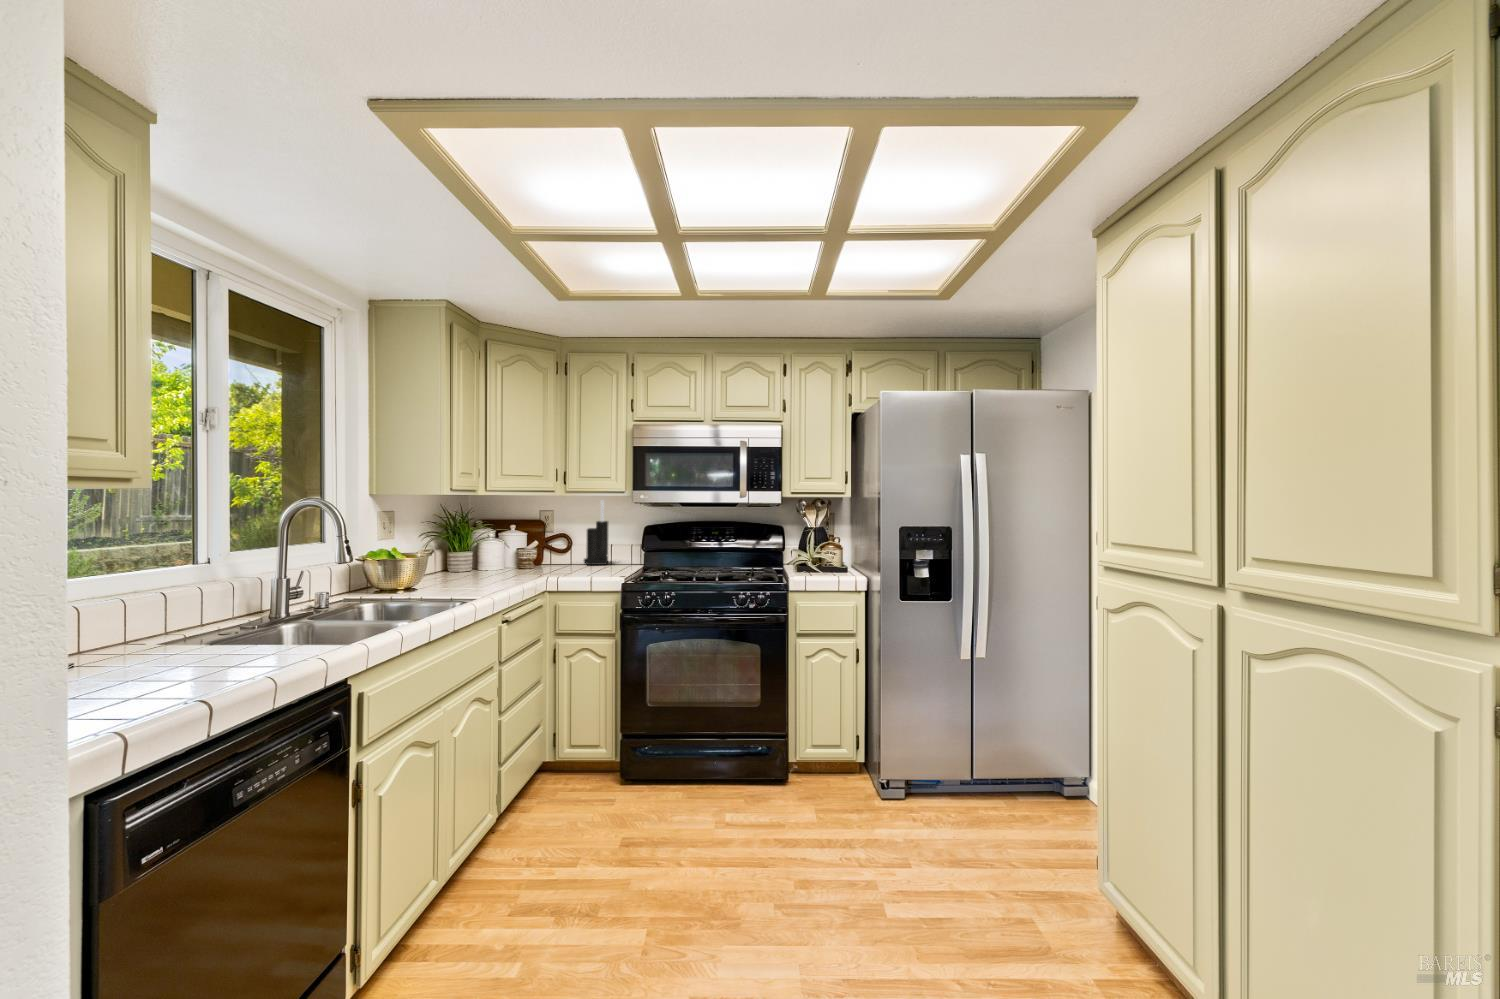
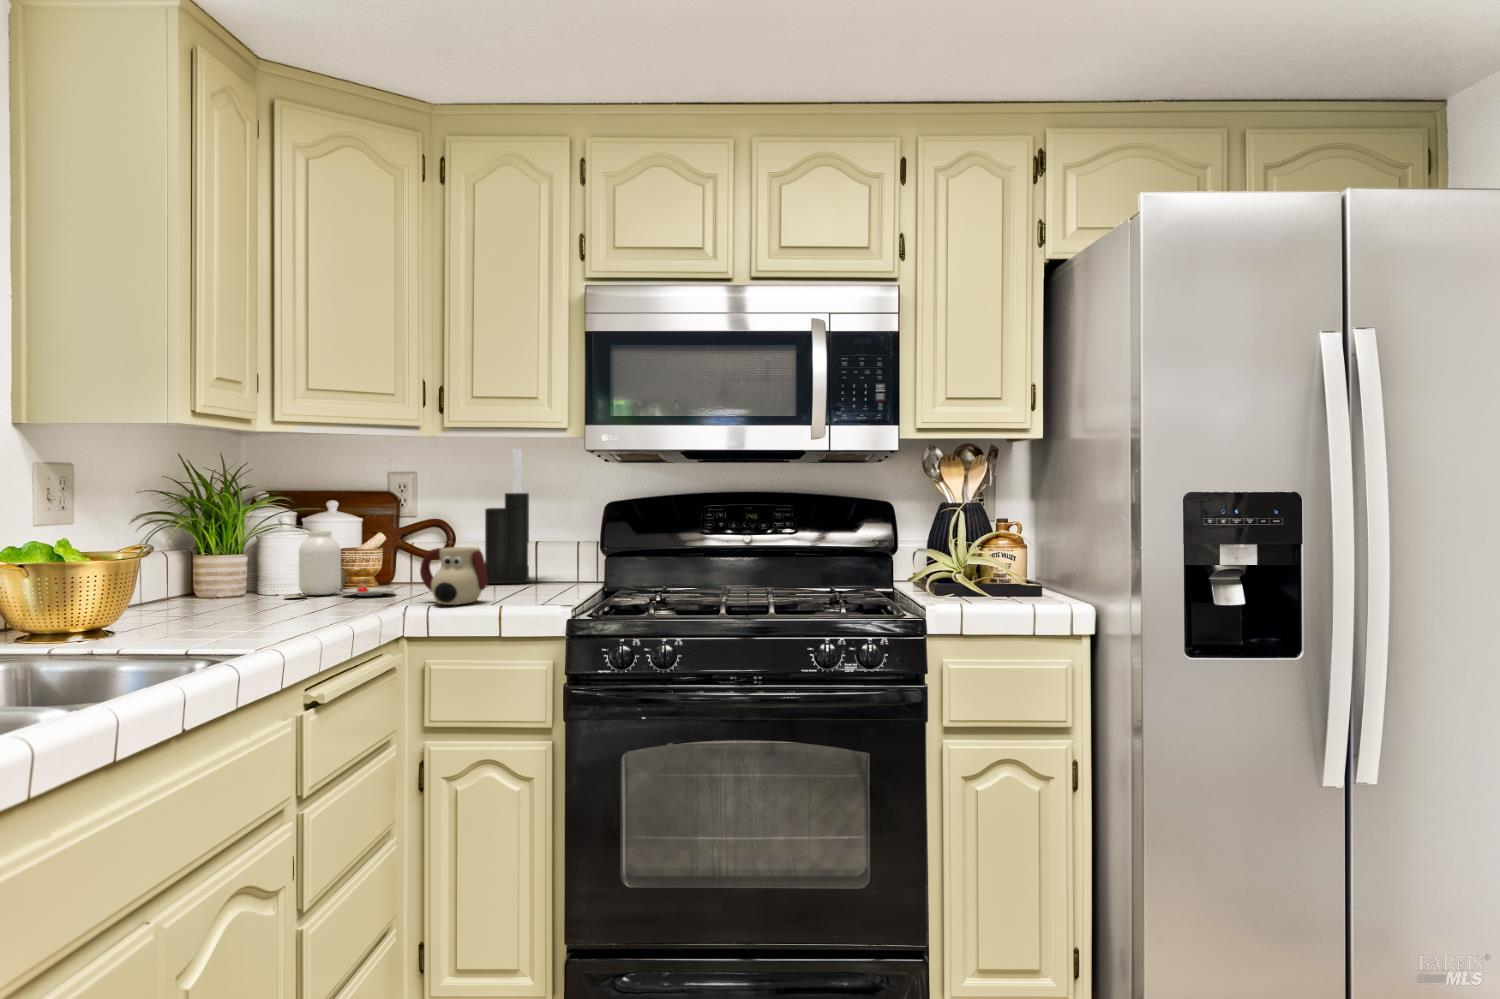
jar: none [491,540,544,572] -> present [285,531,396,597]
mug: none [555,549,586,576] -> present [420,547,487,605]

